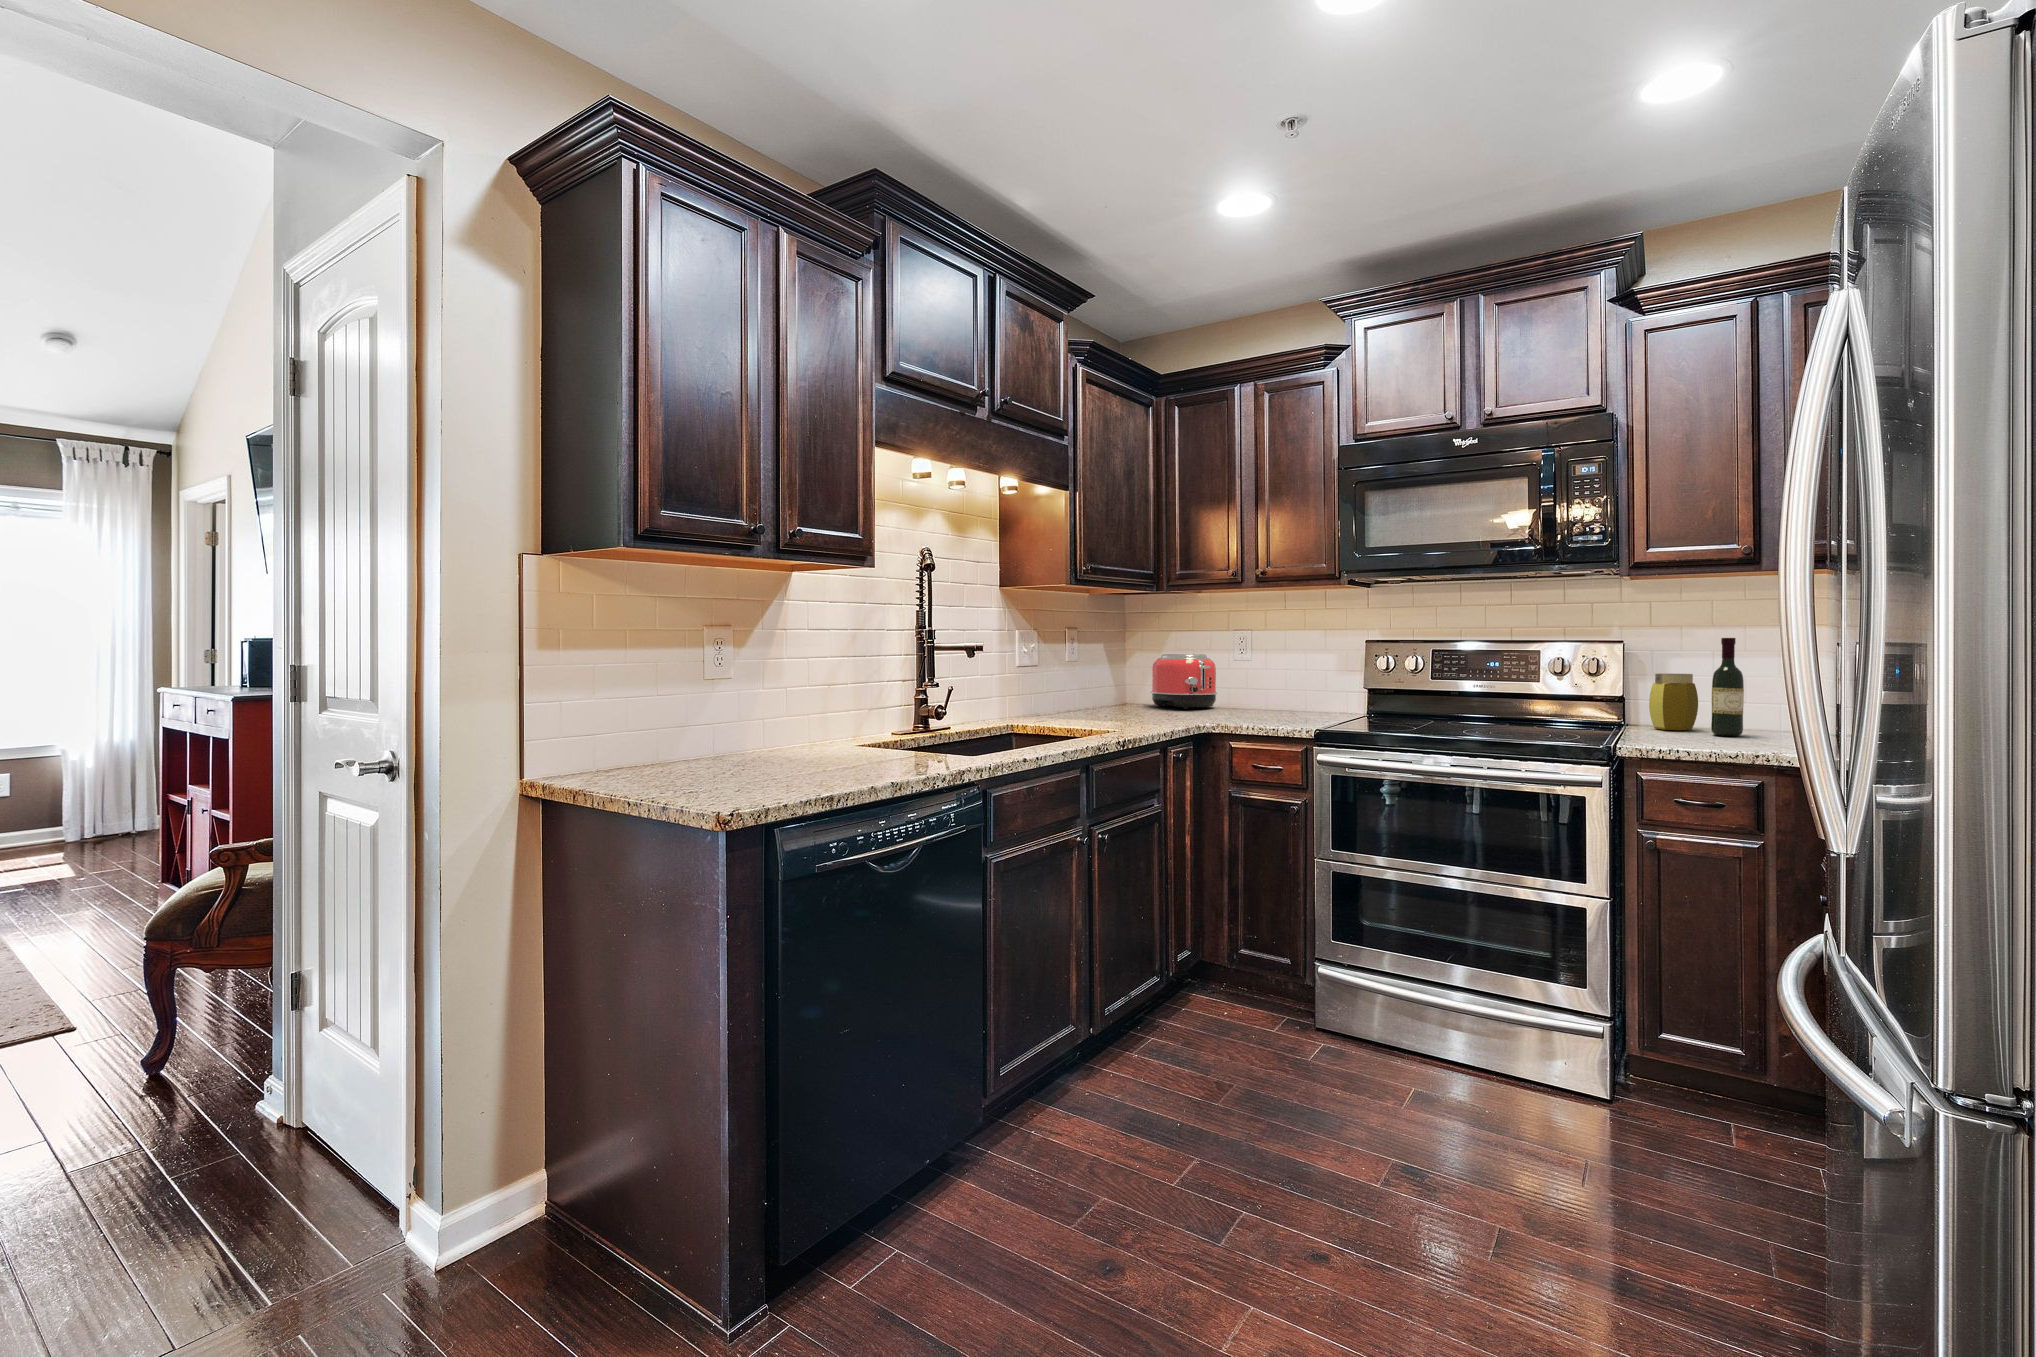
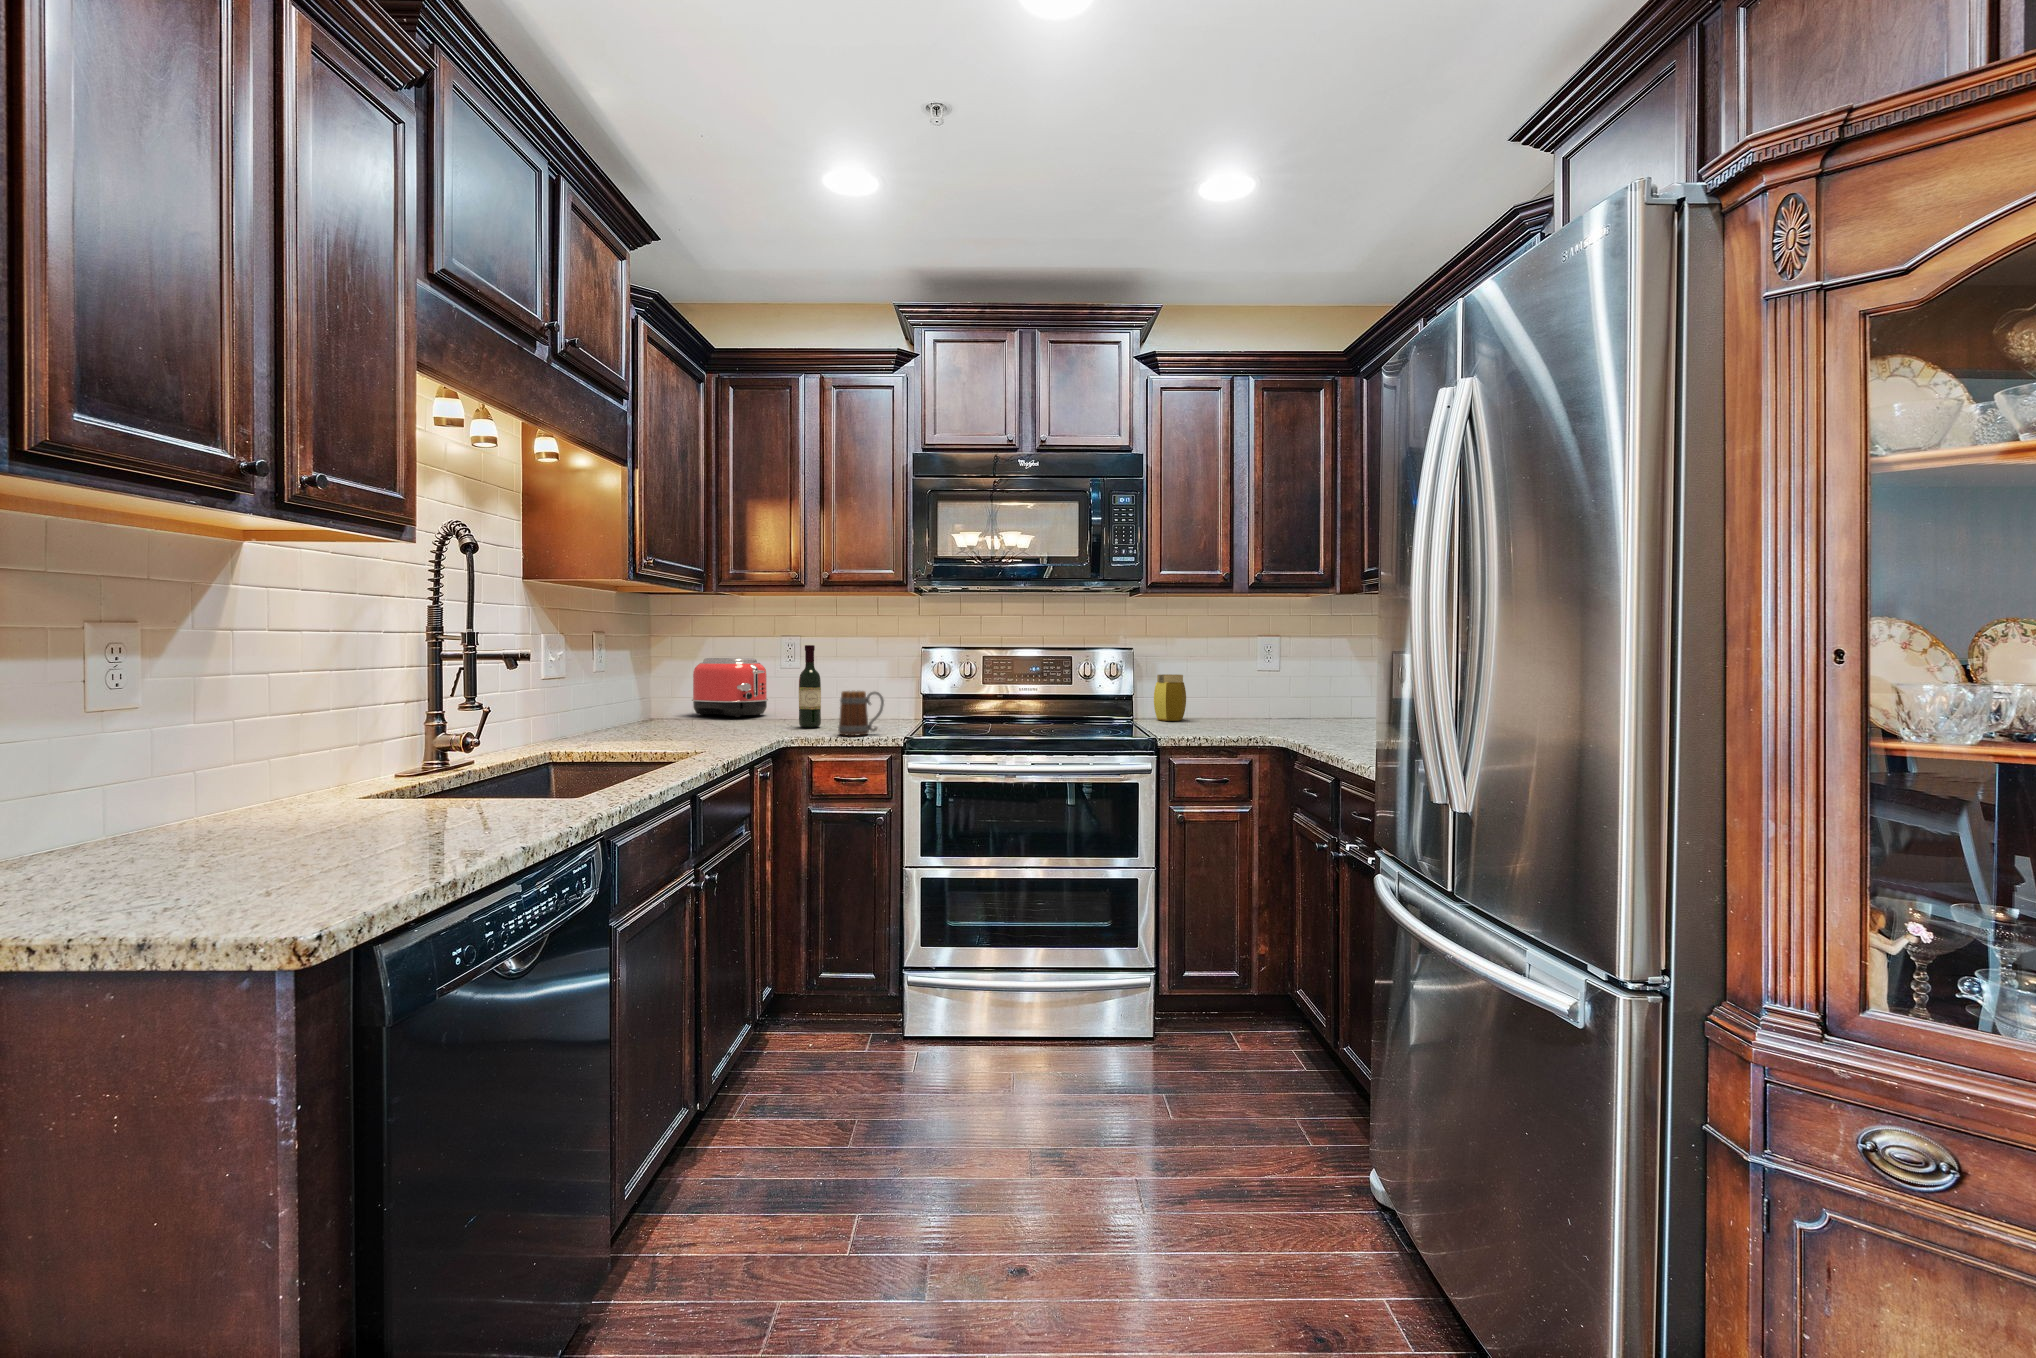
wine bottle: present [1711,638,1744,736] -> present [799,645,821,728]
mug: none [1255,685,1300,729] -> present [838,691,884,736]

